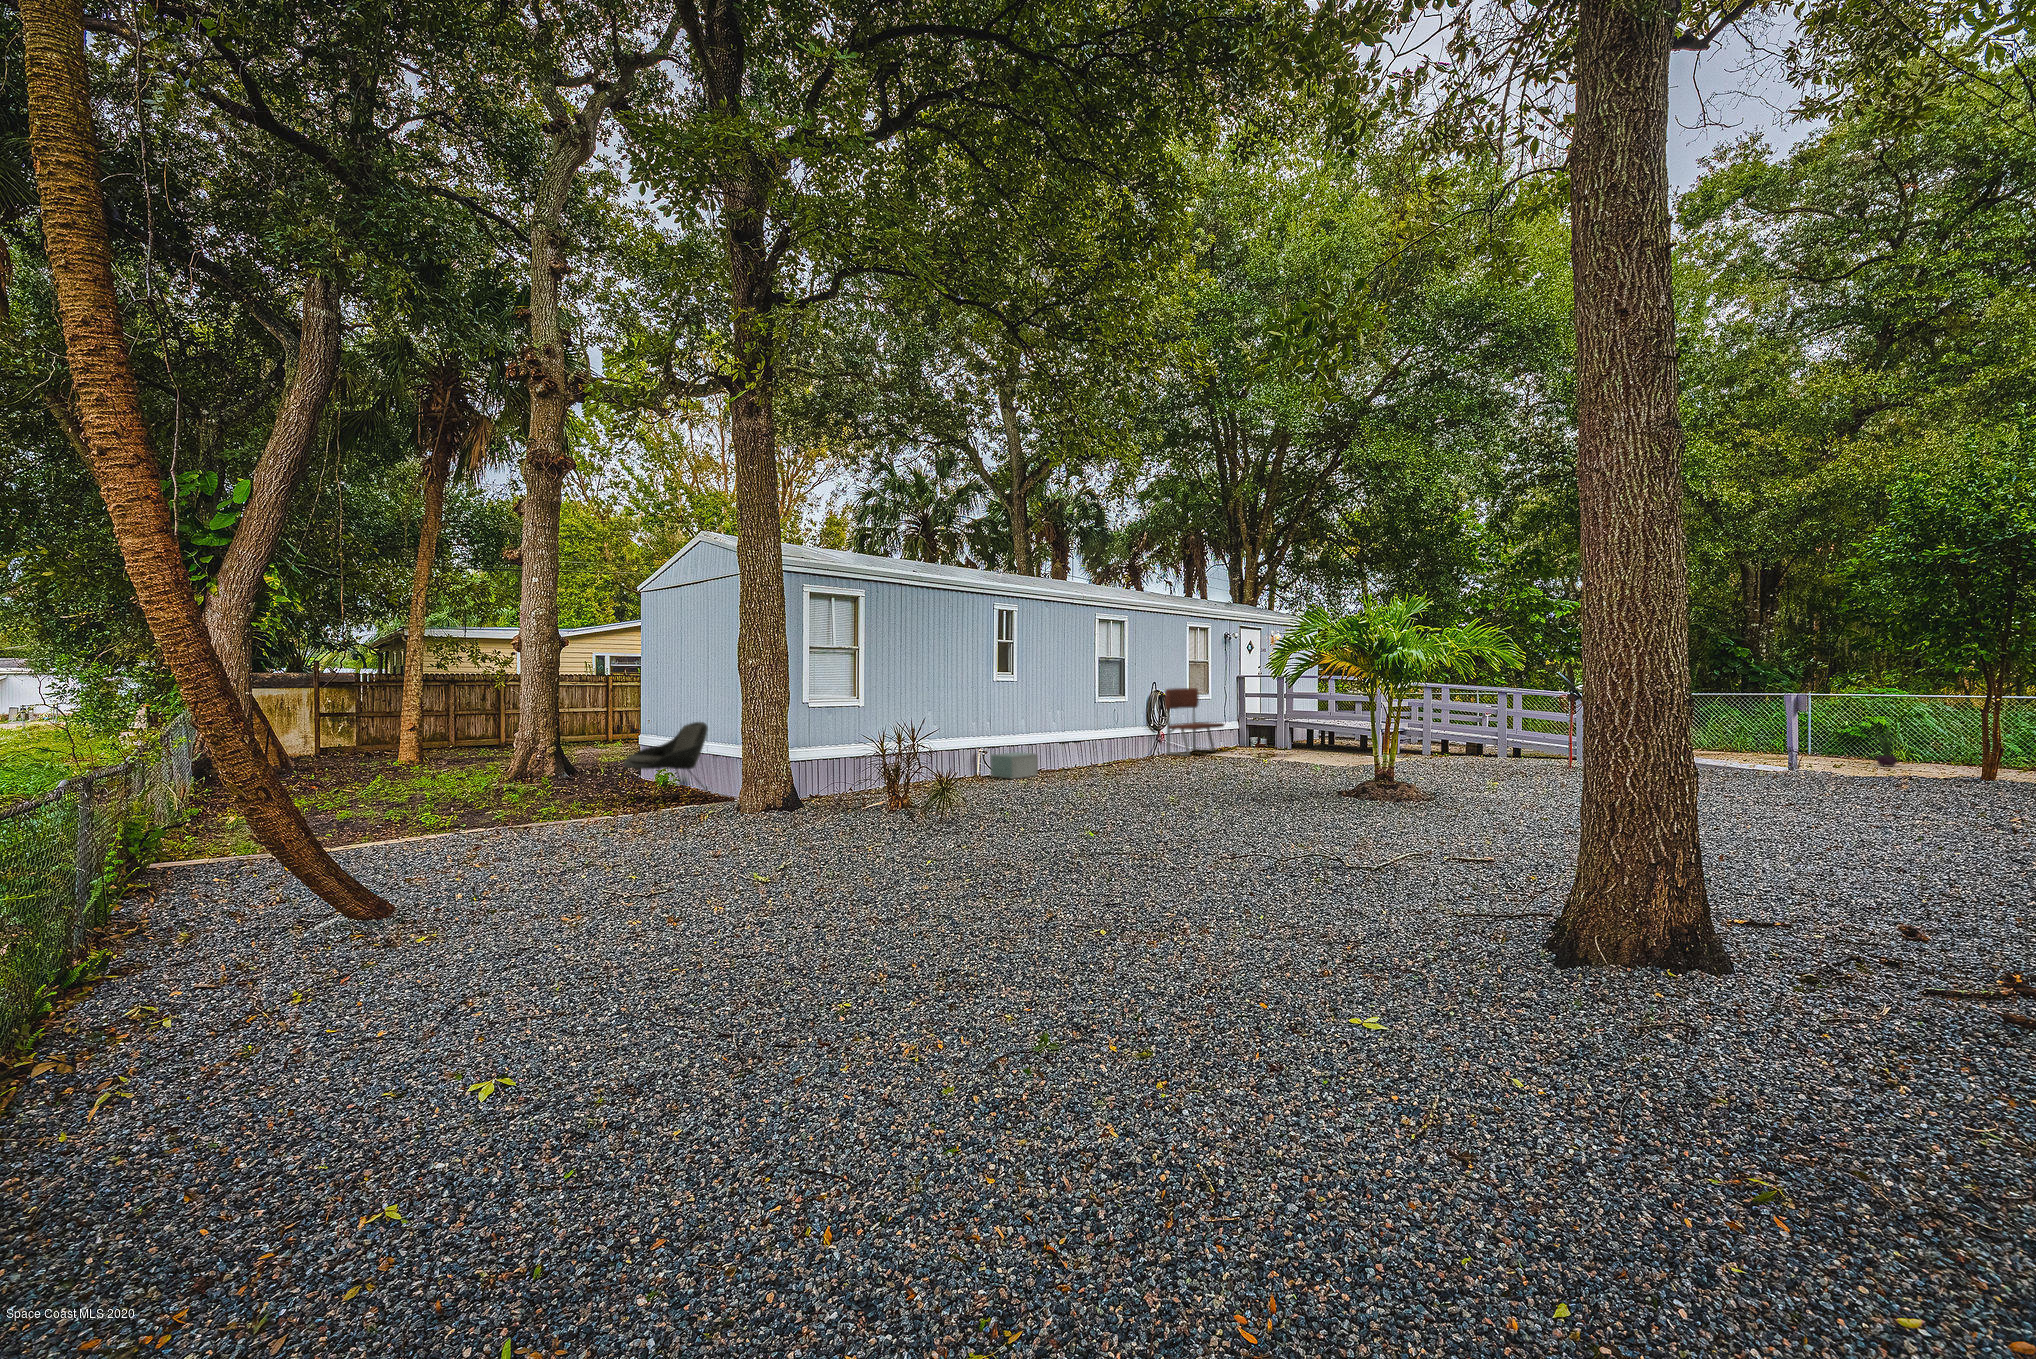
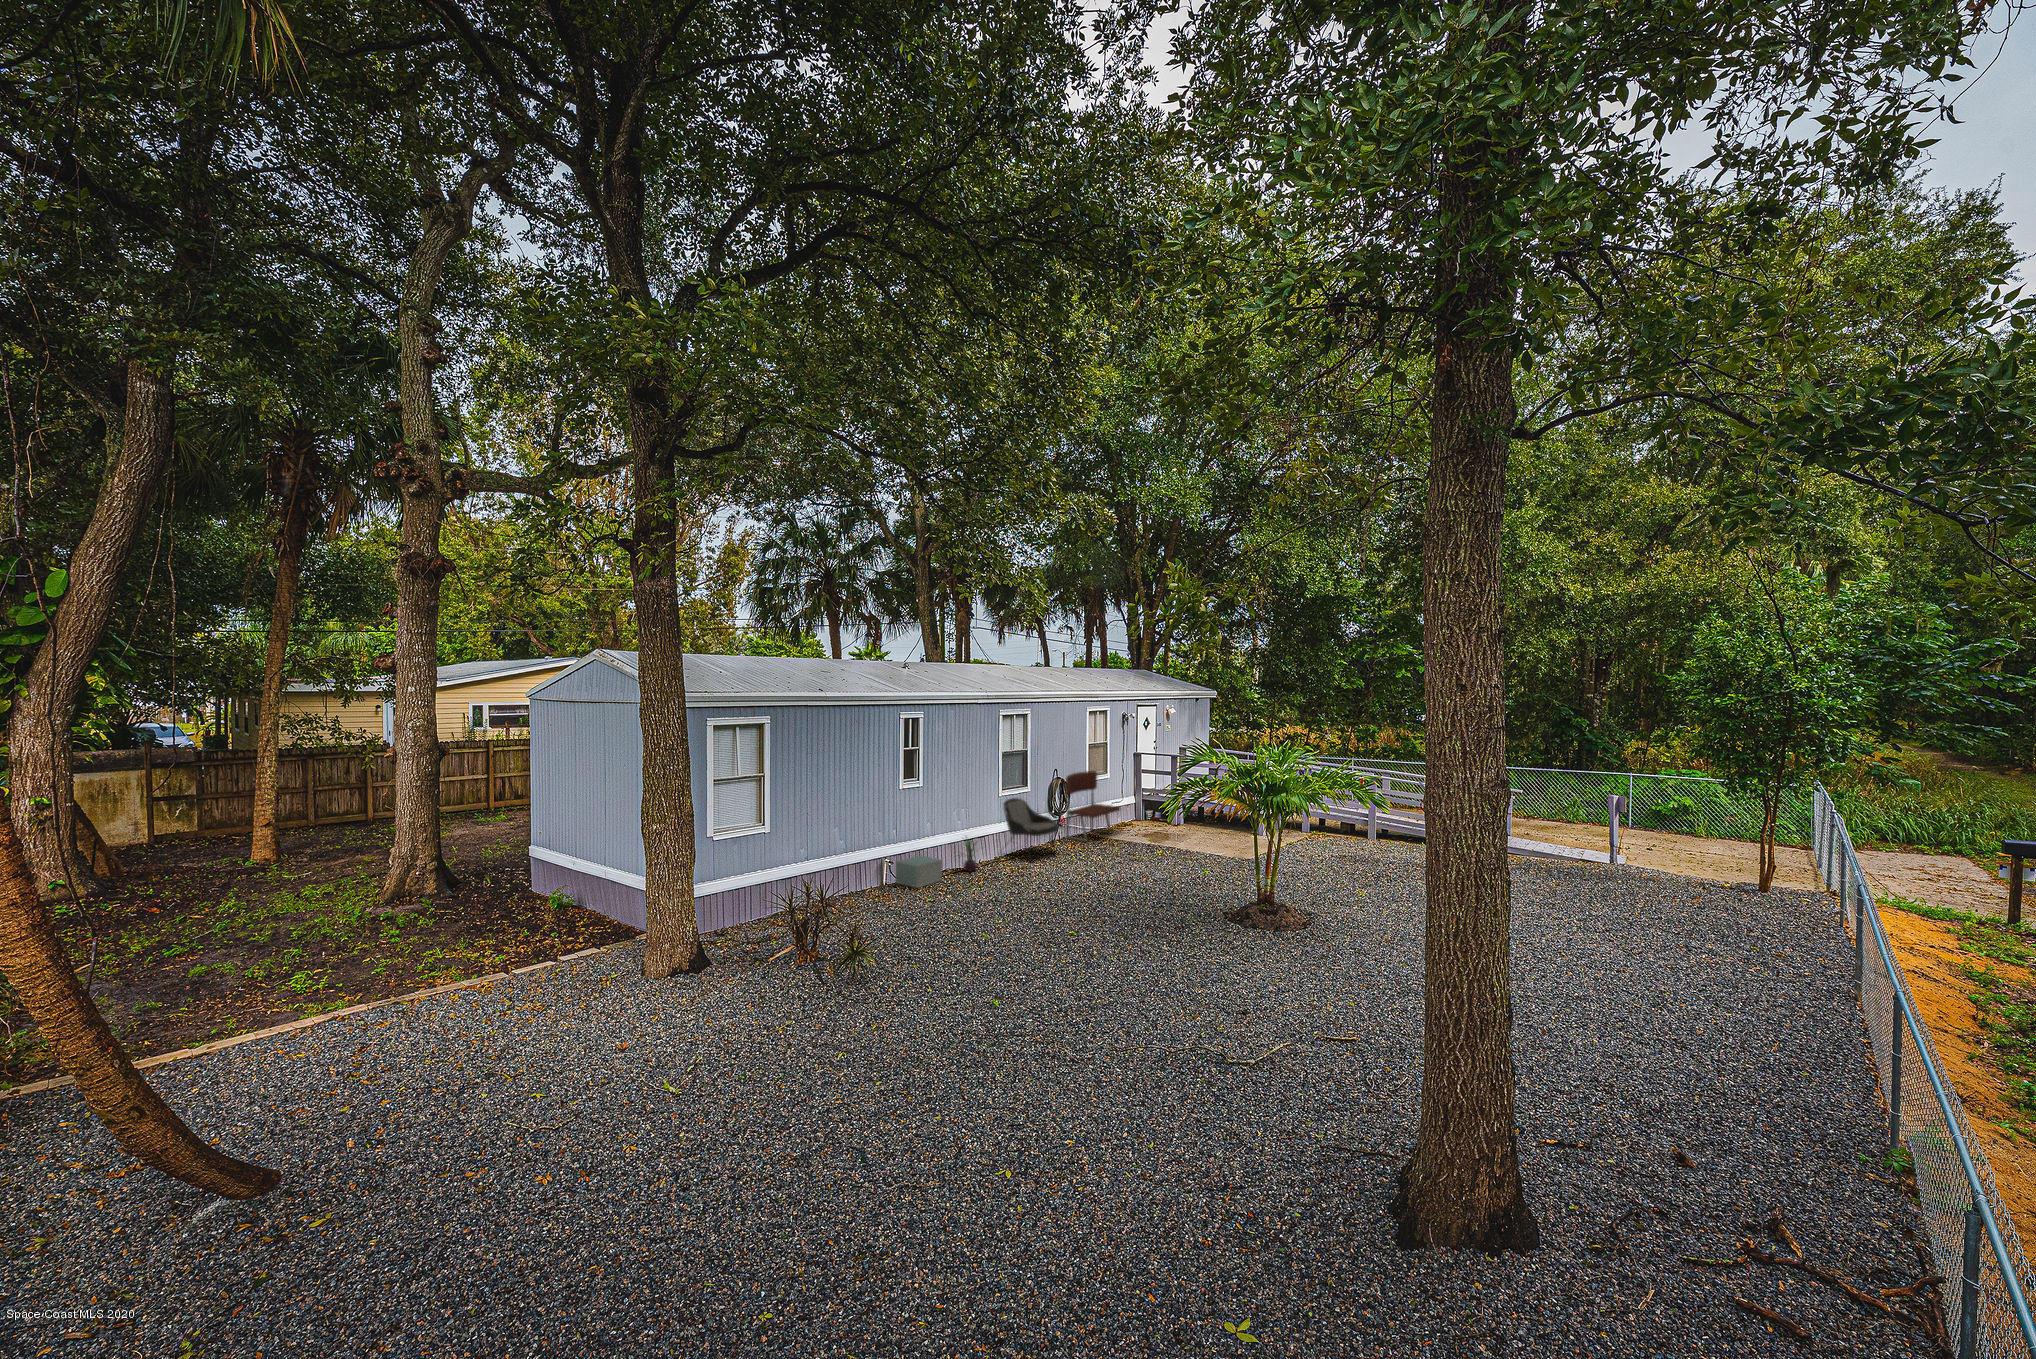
lounge chair: present [624,722,709,805] -> present [1003,798,1059,858]
decorative plant: present [1876,729,1897,767] -> present [959,841,977,872]

